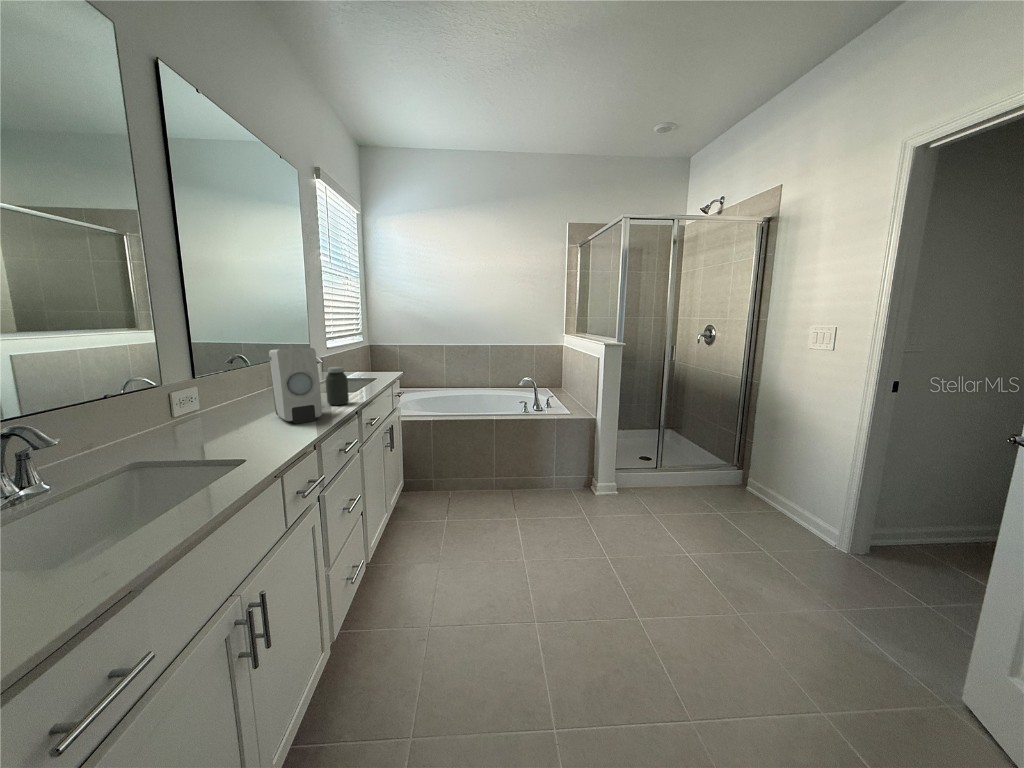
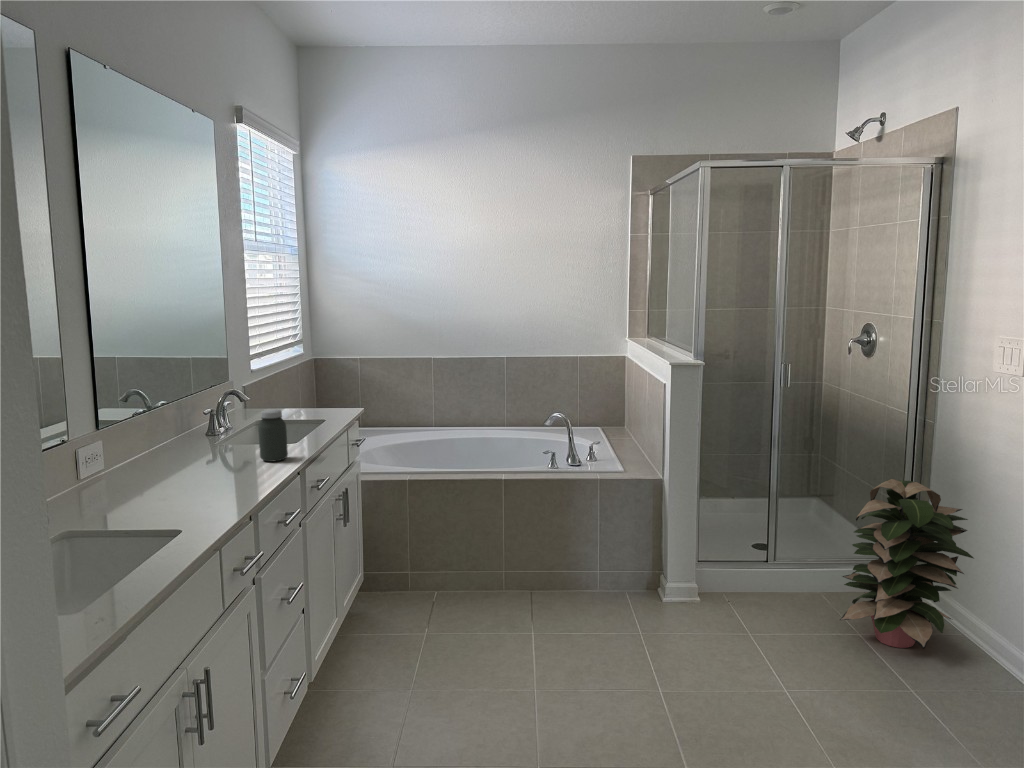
soap dispenser: present [269,348,322,424] -> none [193,389,257,487]
decorative plant: none [713,418,803,526] -> present [840,479,973,648]

